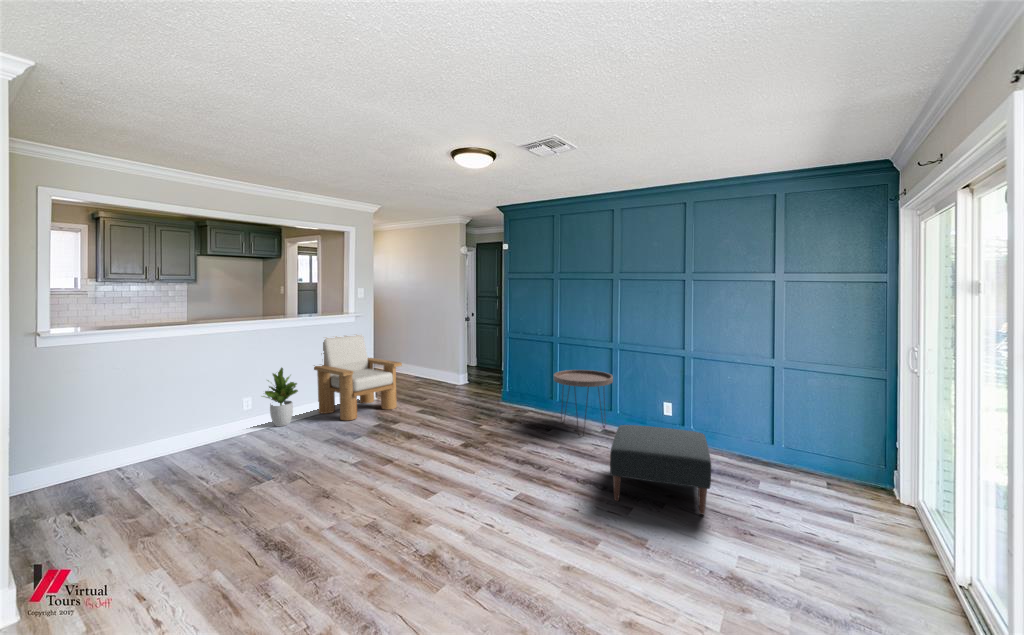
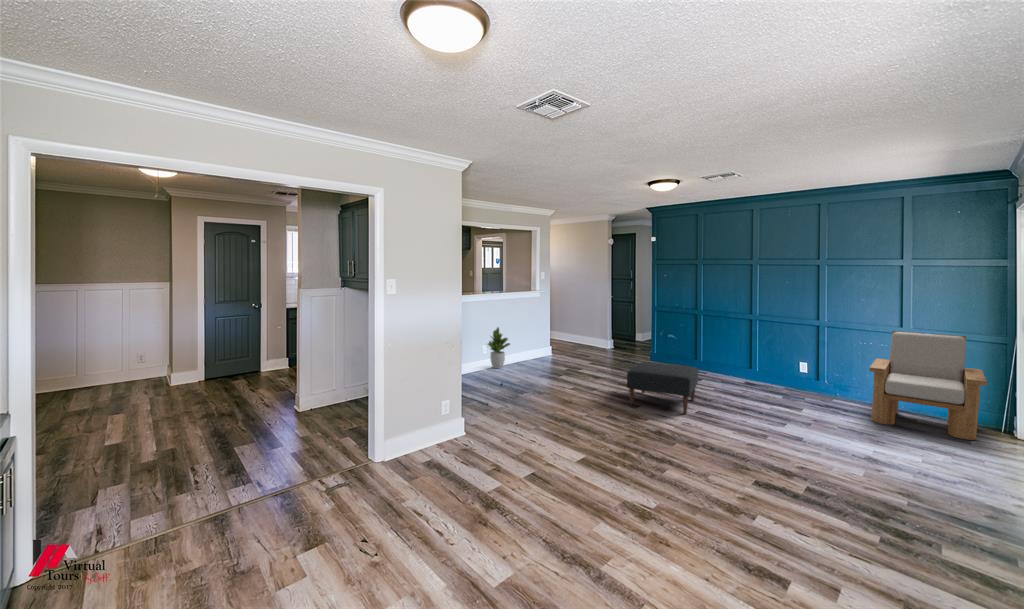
armchair: present [314,335,402,421] -> present [869,331,987,440]
side table: present [554,370,613,437] -> none [704,336,756,386]
ottoman: present [610,425,711,514] -> present [627,362,698,413]

